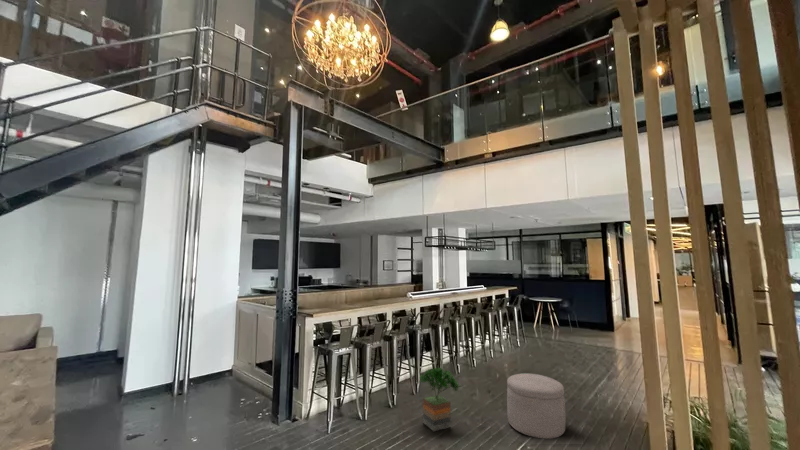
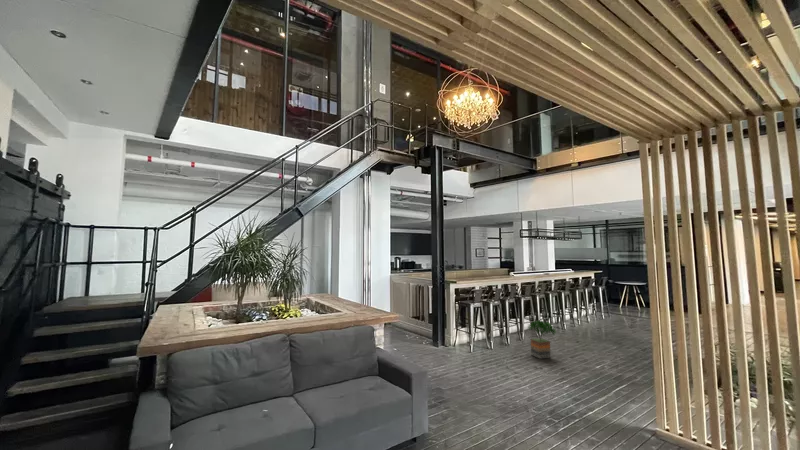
ottoman: present [507,373,565,439] -> none [591,328,634,367]

